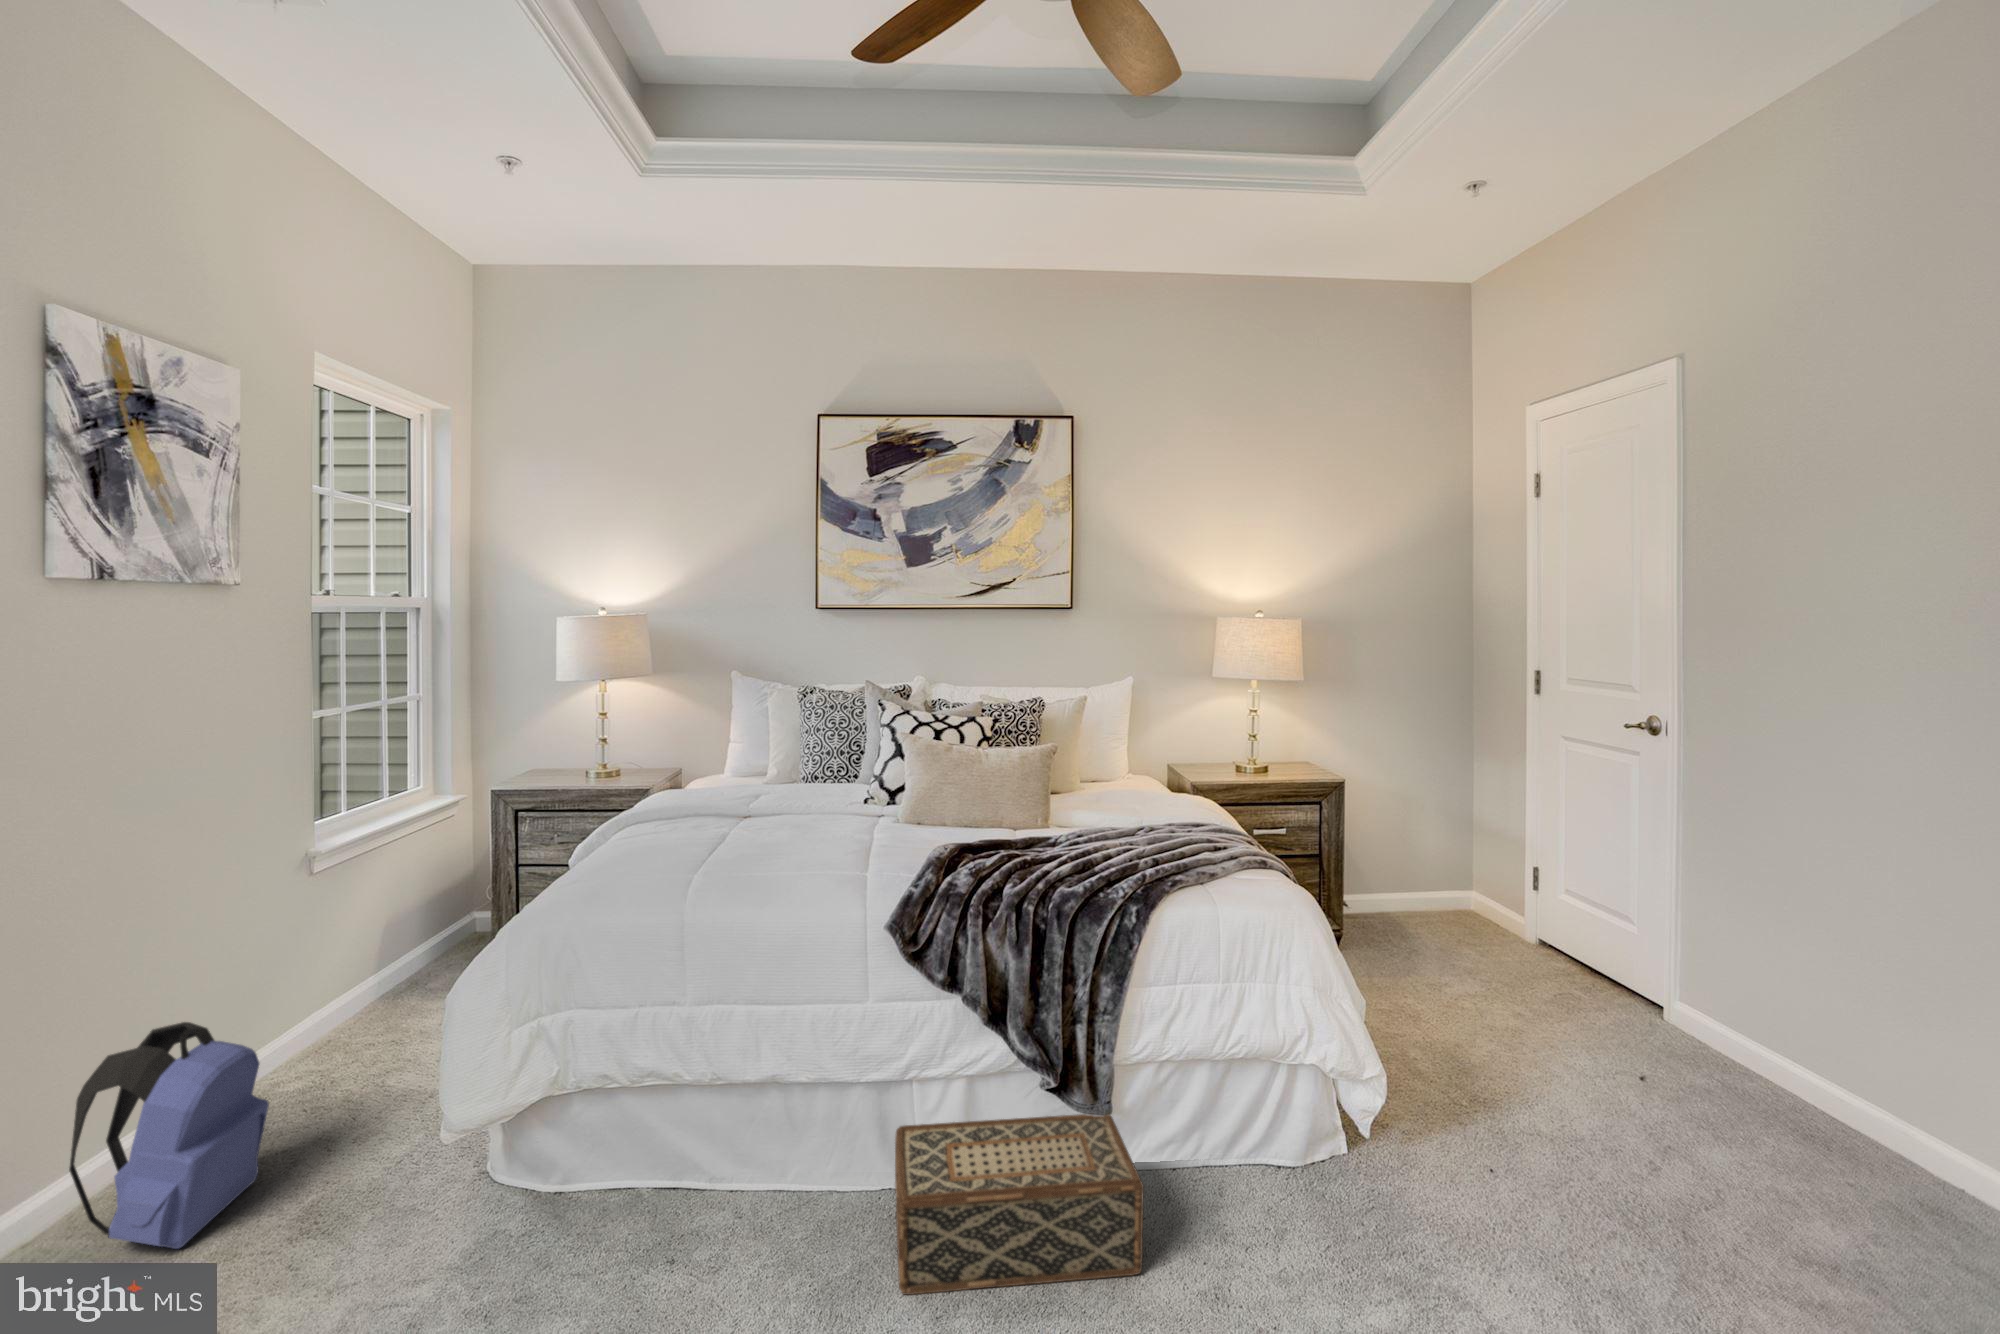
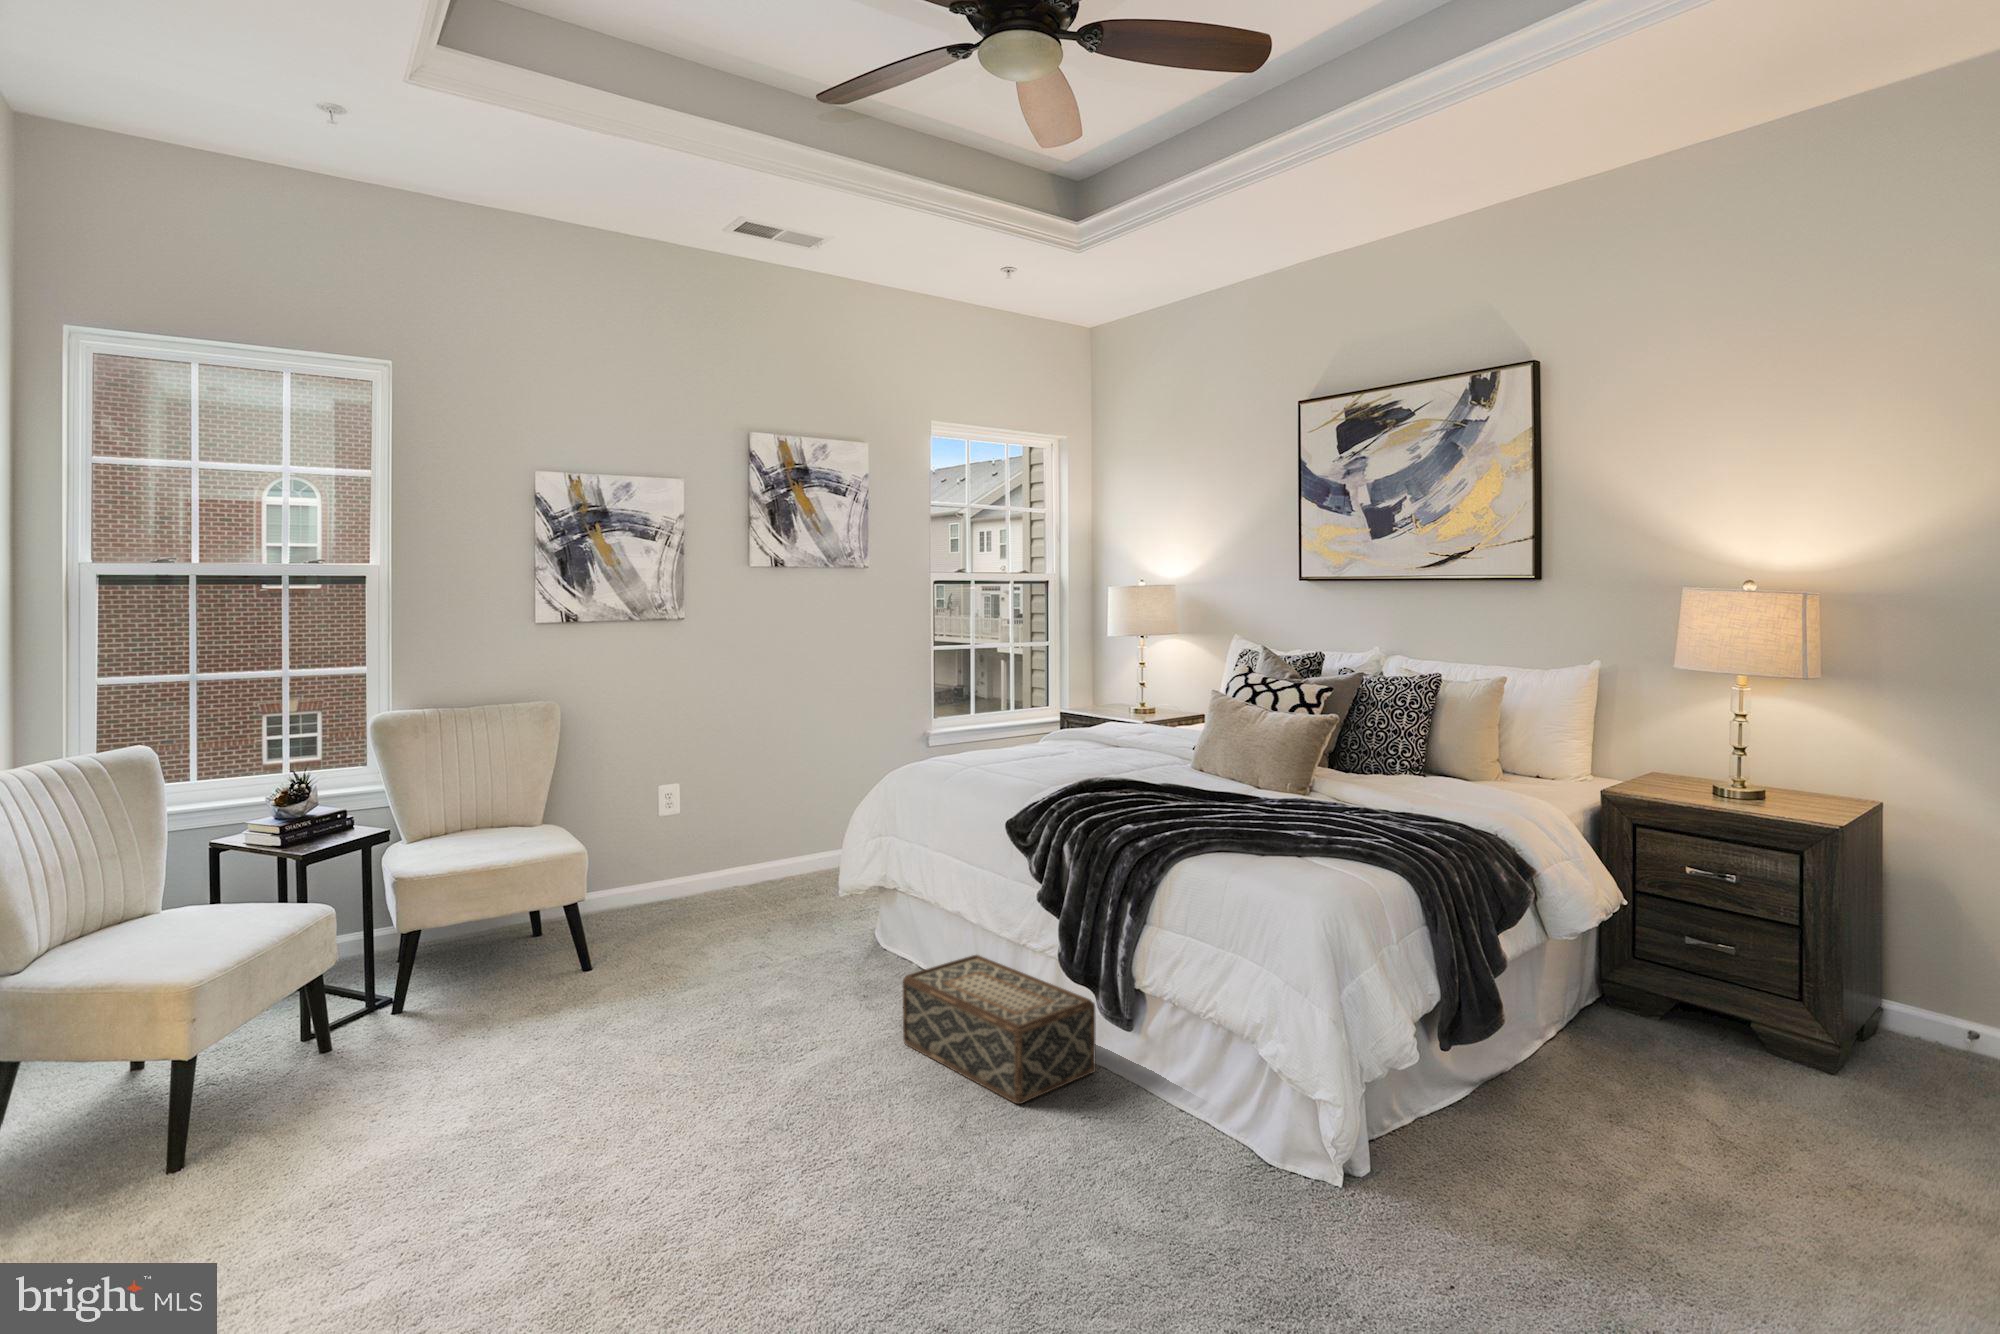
backpack: present [69,1022,269,1249] -> none [729,797,807,905]

